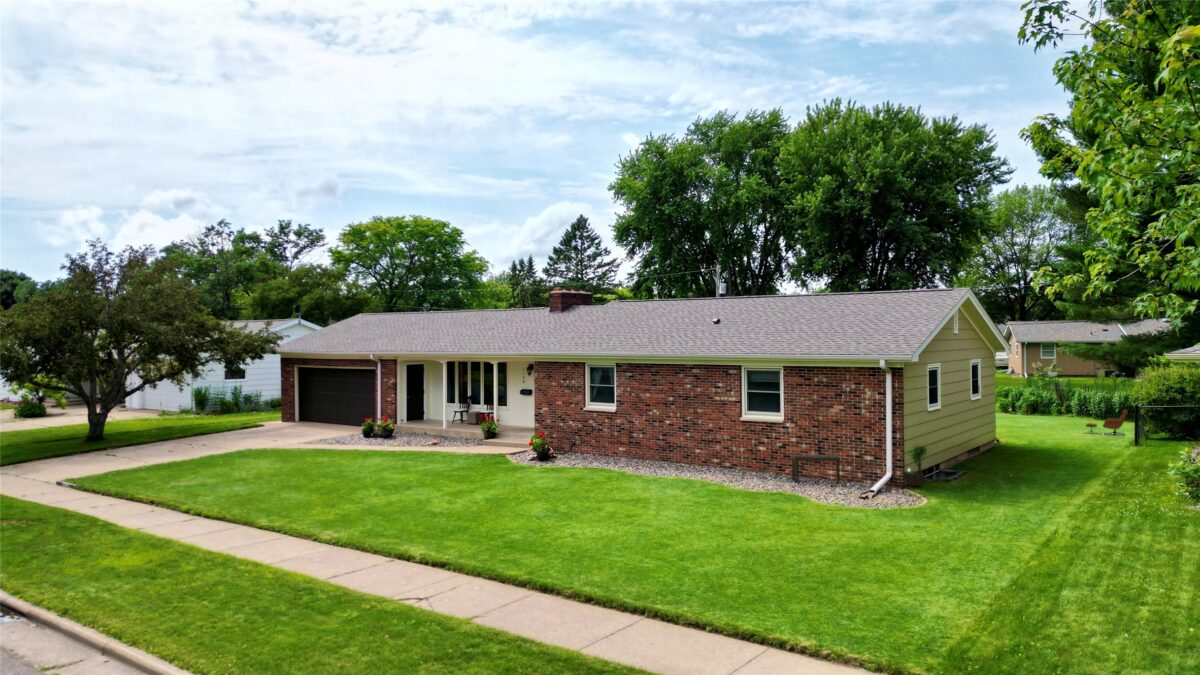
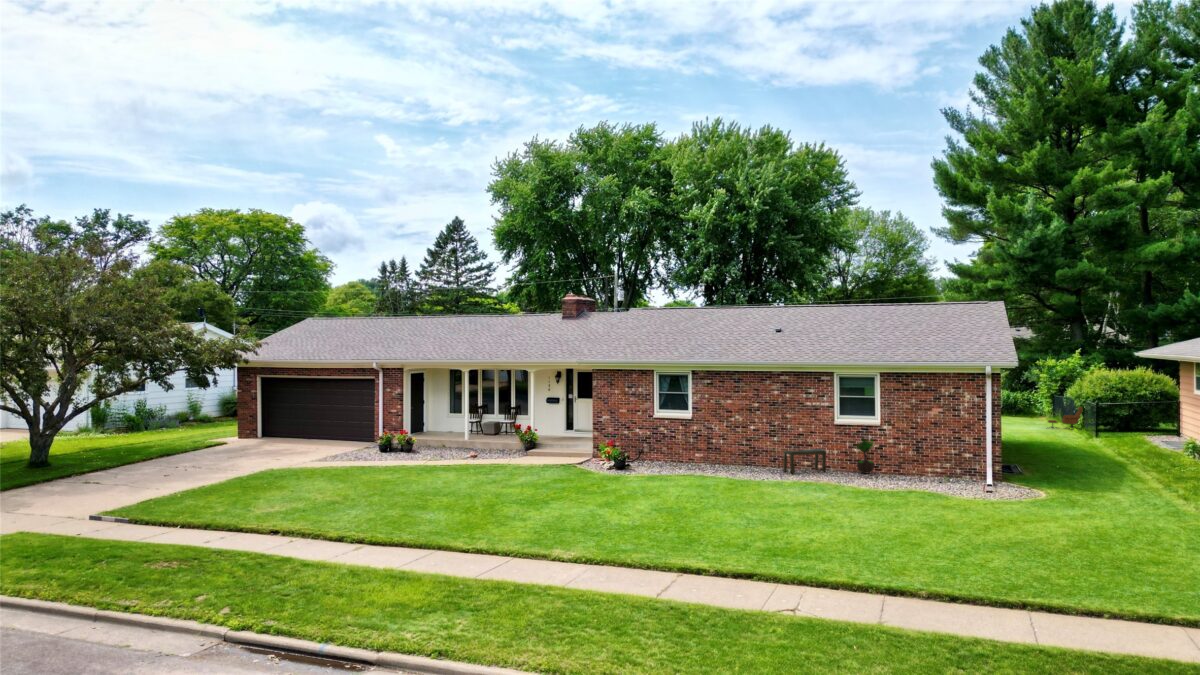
potted tree: present [903,445,927,486] -> present [856,440,874,473]
bench: present [792,455,840,482] -> present [783,449,826,474]

